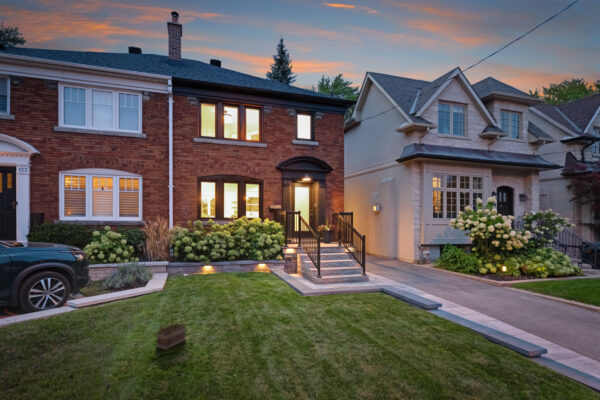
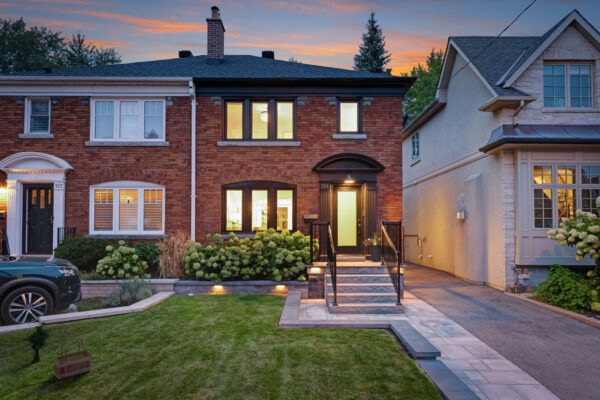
decorative plant: none [109,302,132,340] -> present [26,322,50,363]

